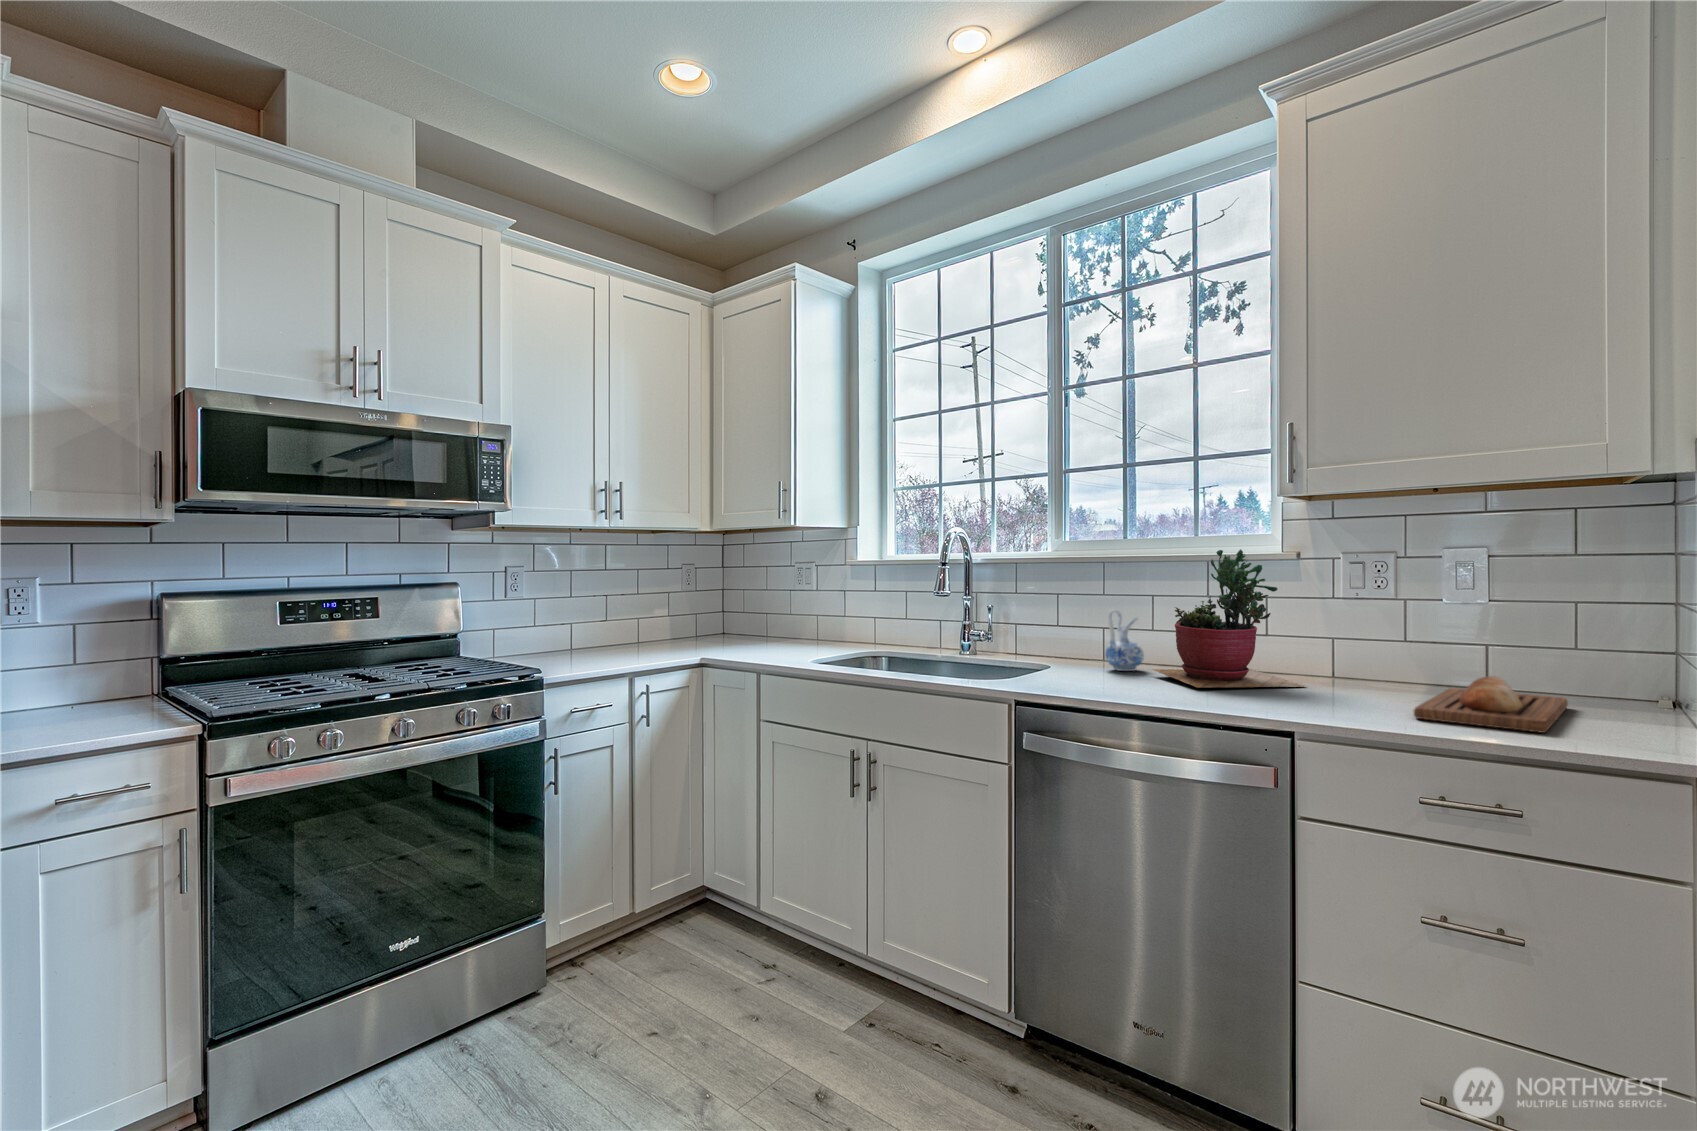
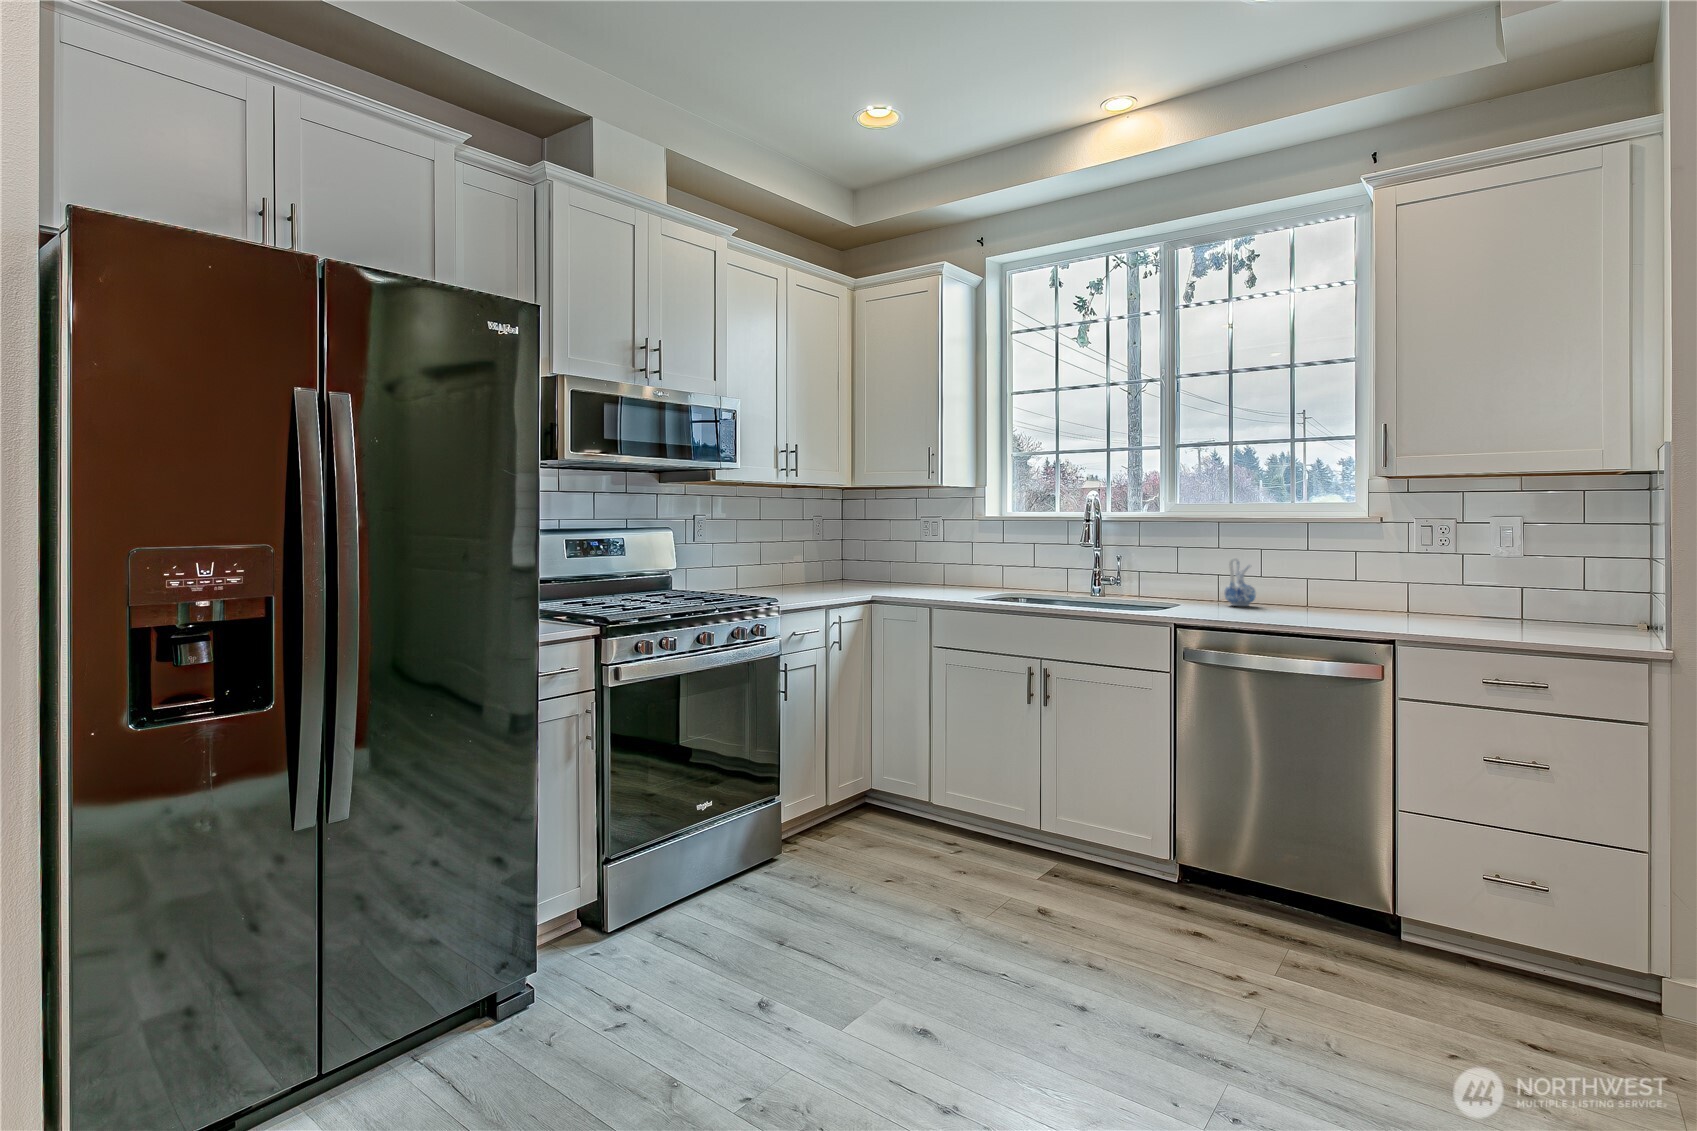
succulent plant: present [1153,549,1307,688] -> none [1267,512,1391,615]
bread loaf: present [1414,676,1568,733] -> none [1479,603,1579,634]

